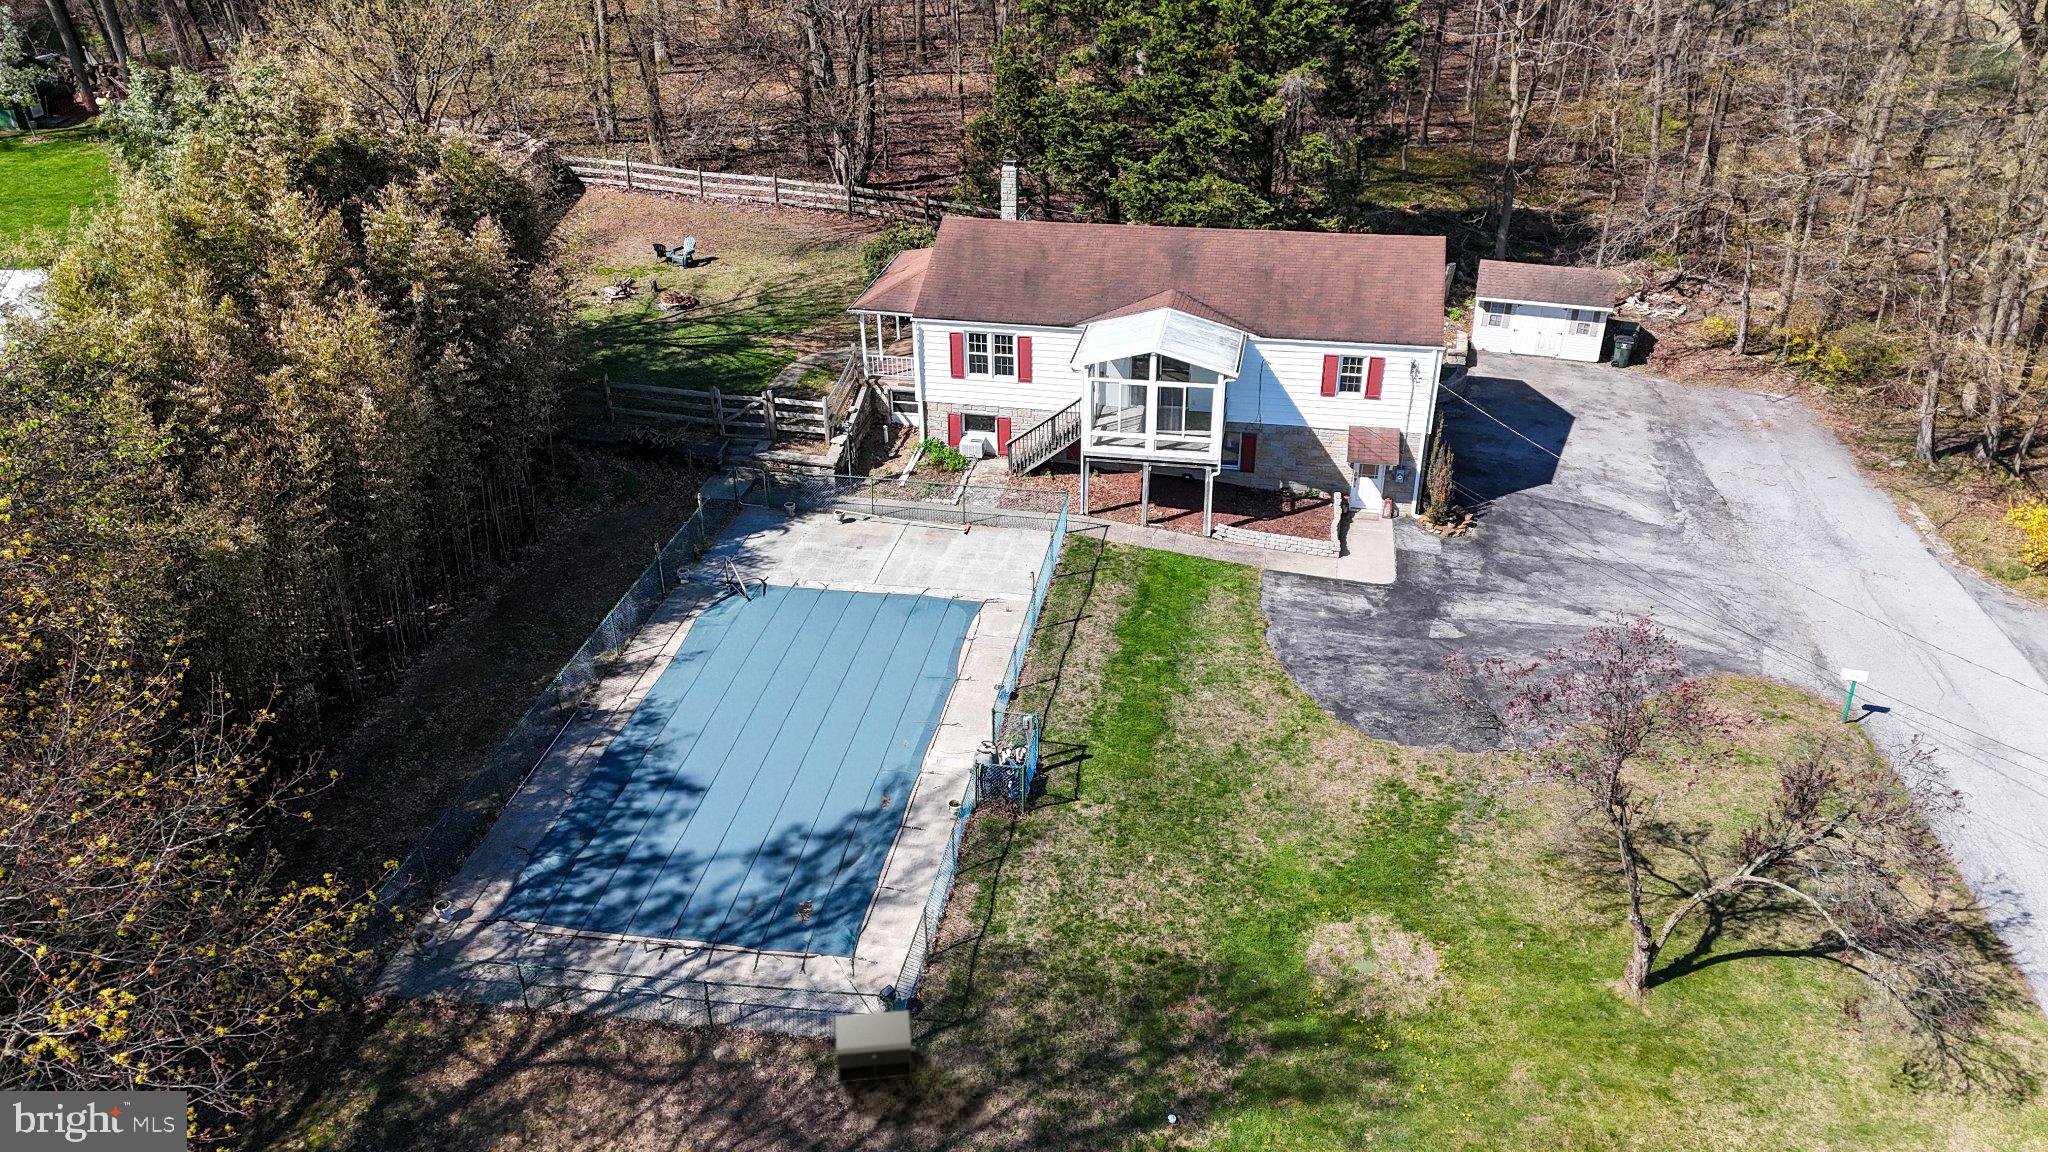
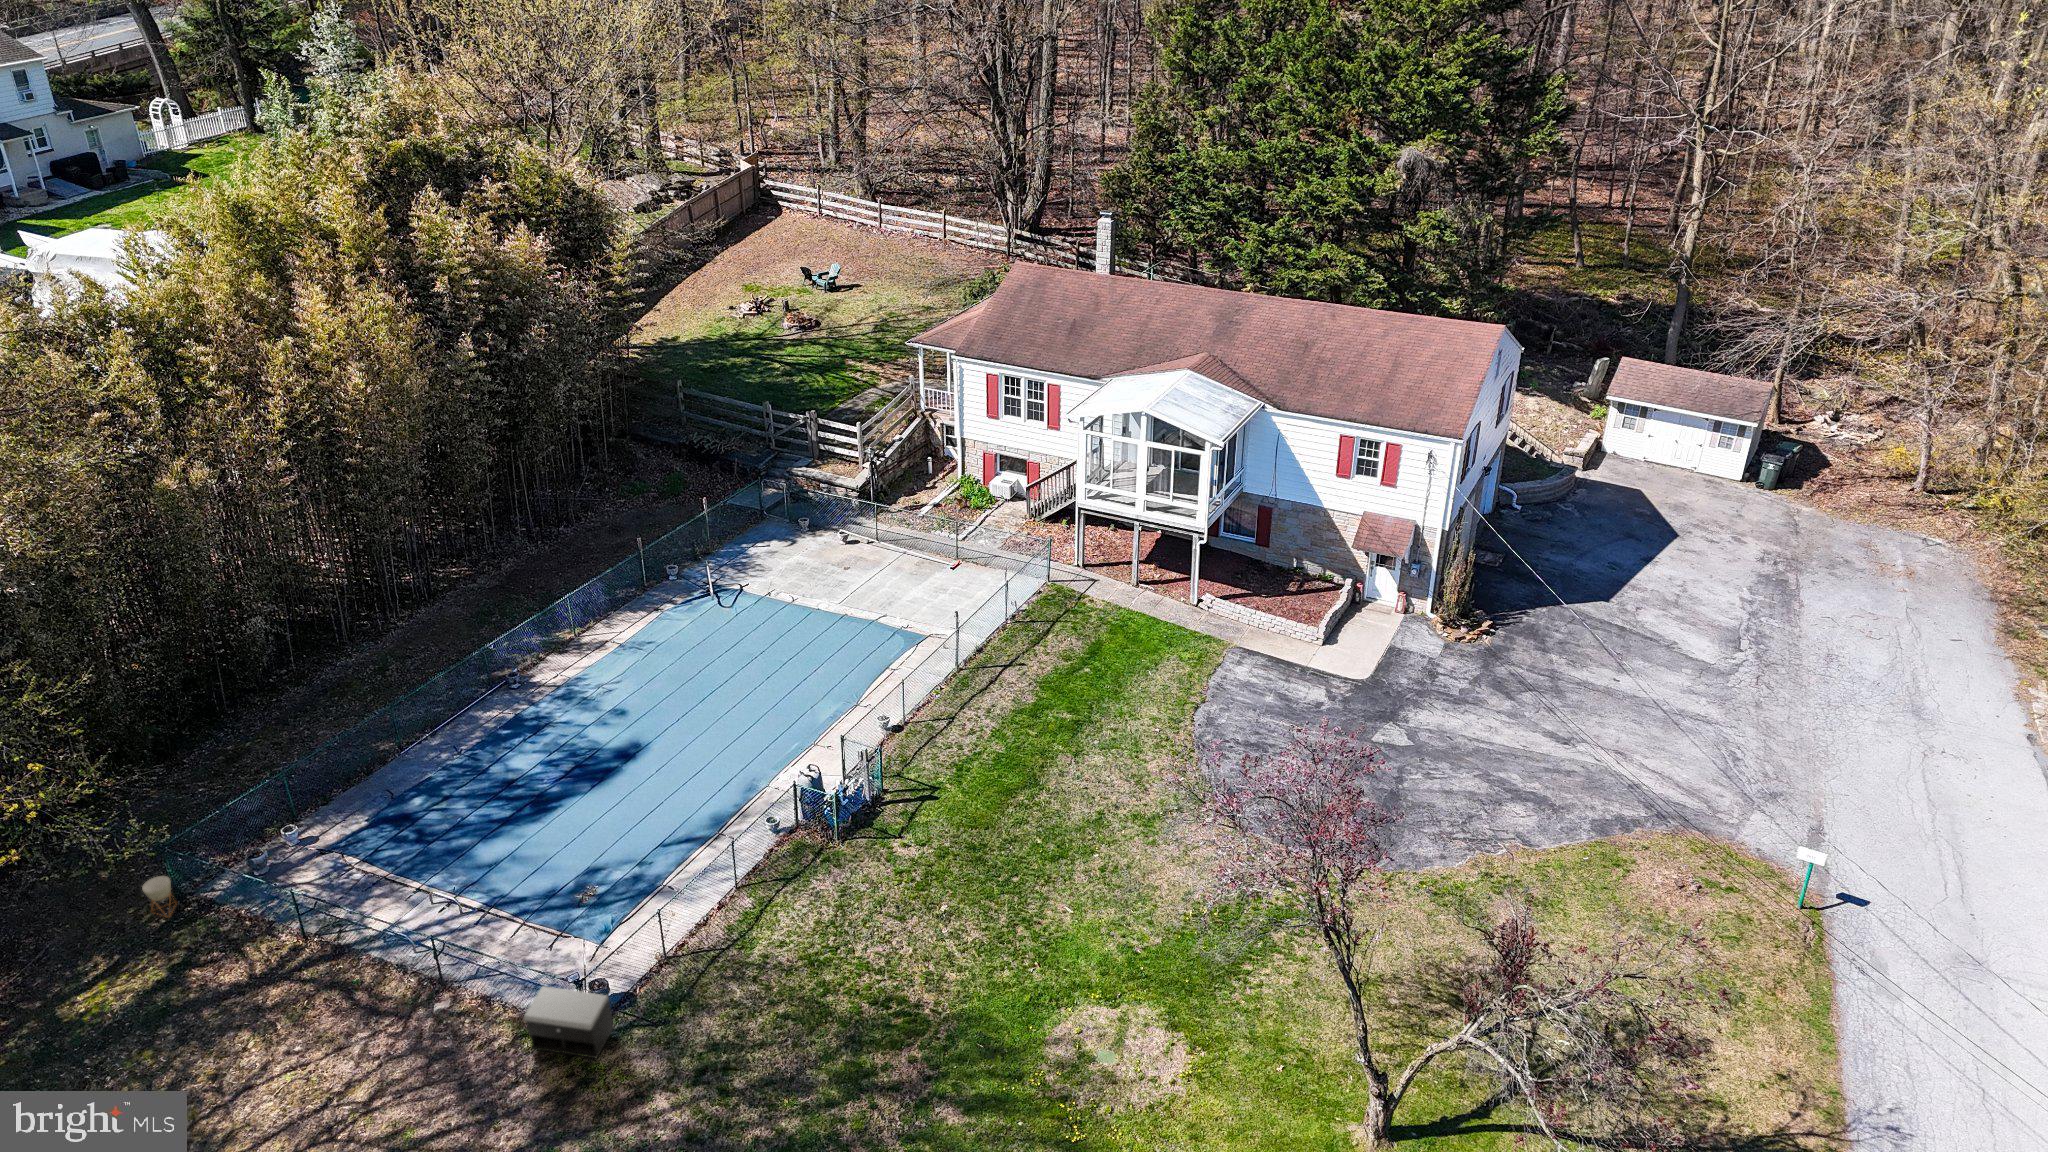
planter: none [303,996,338,1042] -> present [142,876,176,917]

